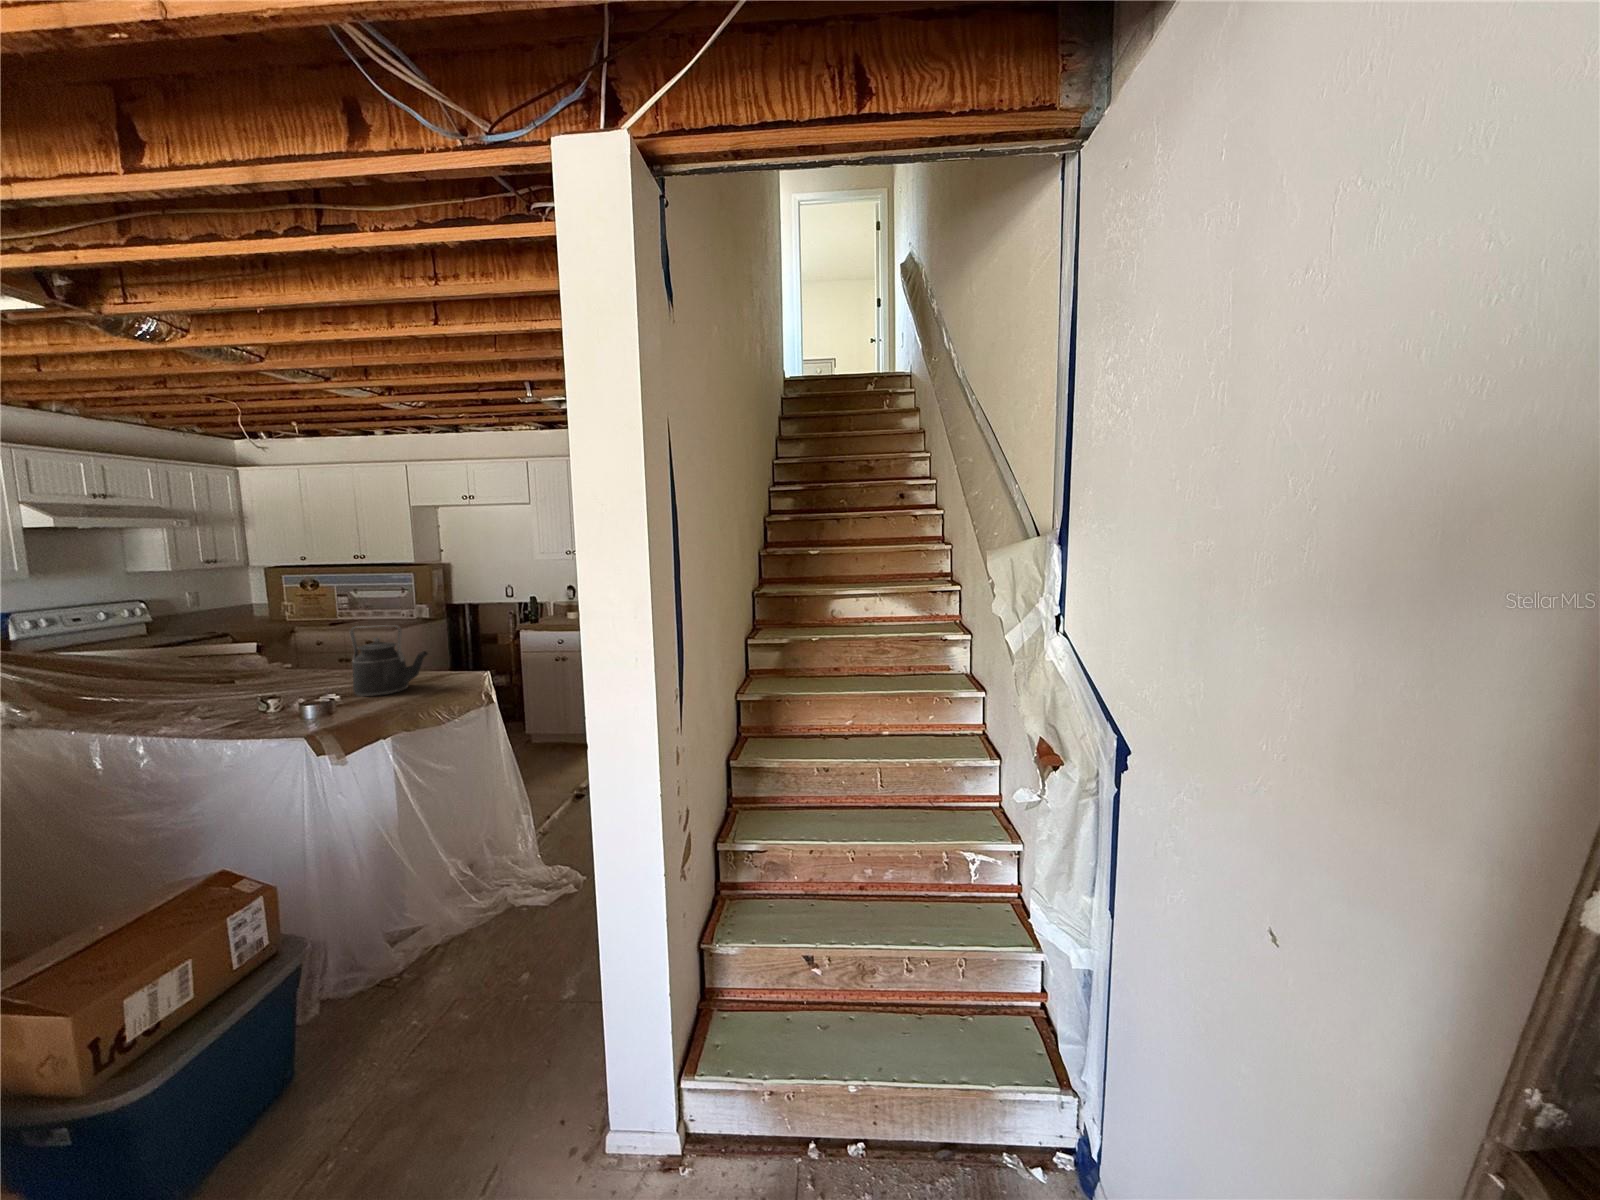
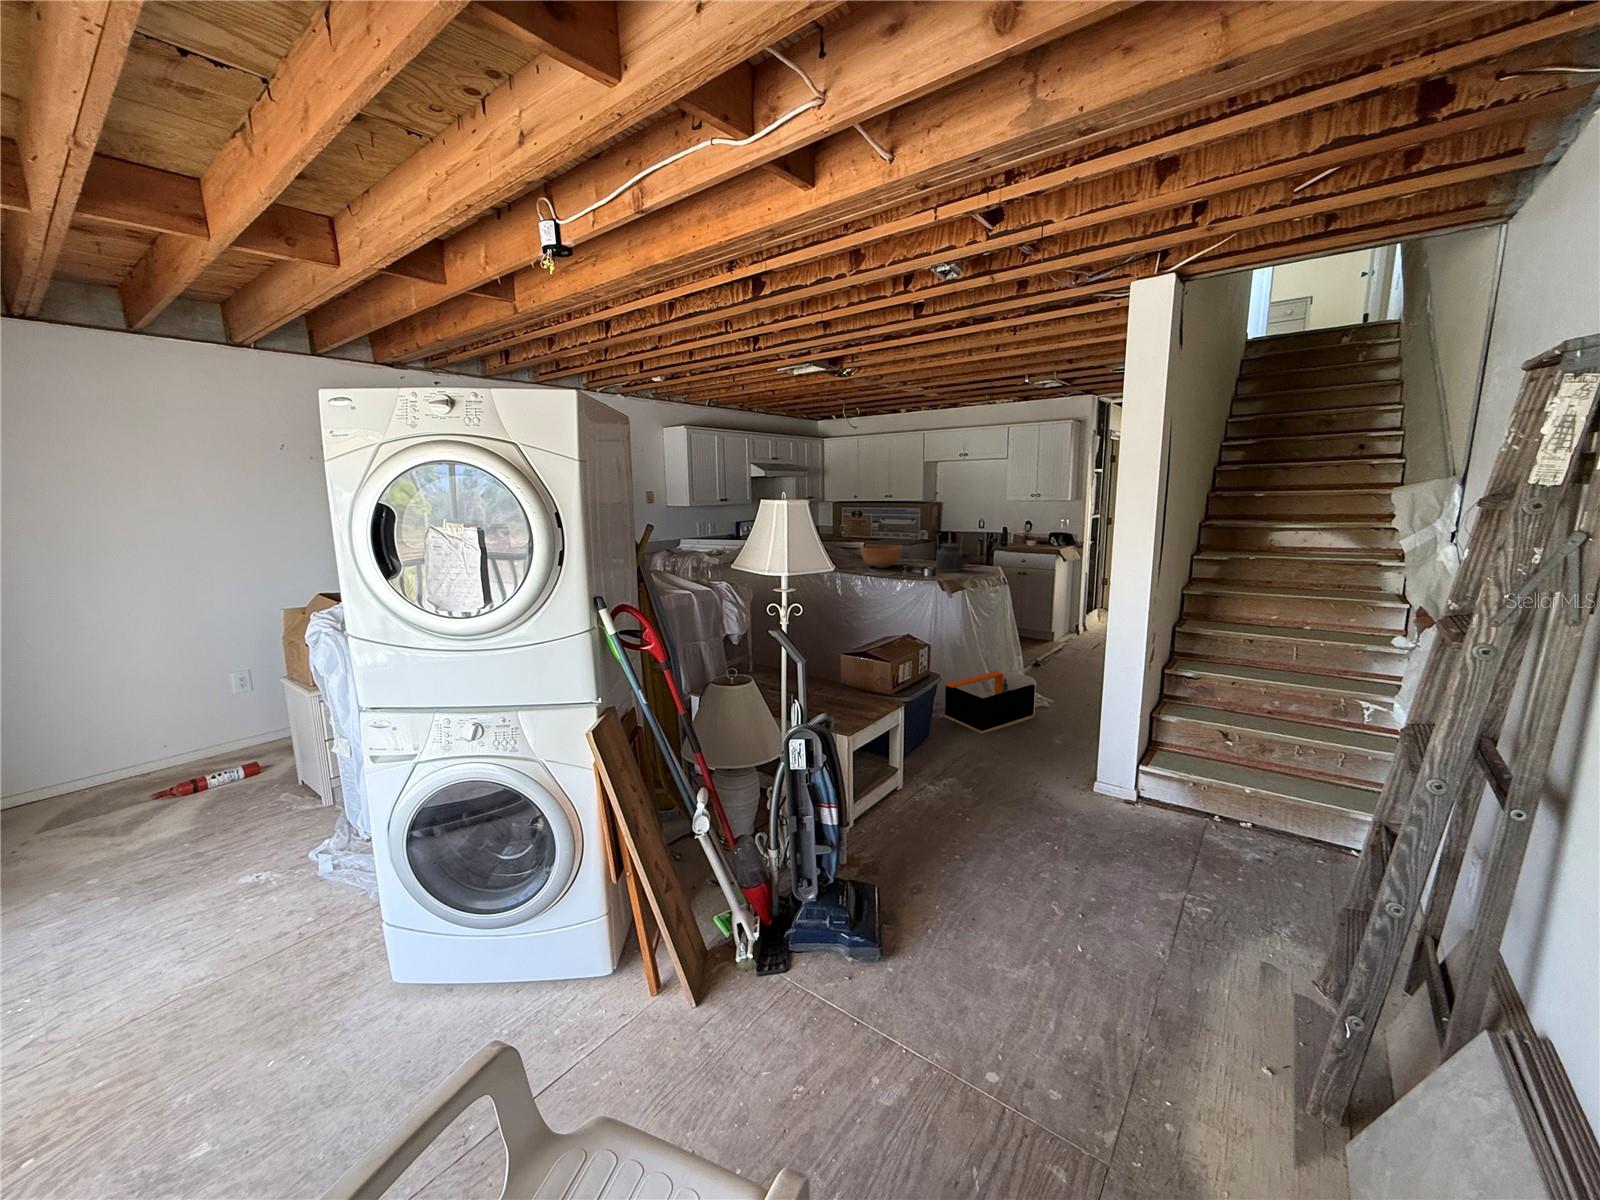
bowl: none [172,651,284,702] -> present [861,545,902,568]
storage bin: none [352,857,546,1030] -> present [945,671,1036,733]

